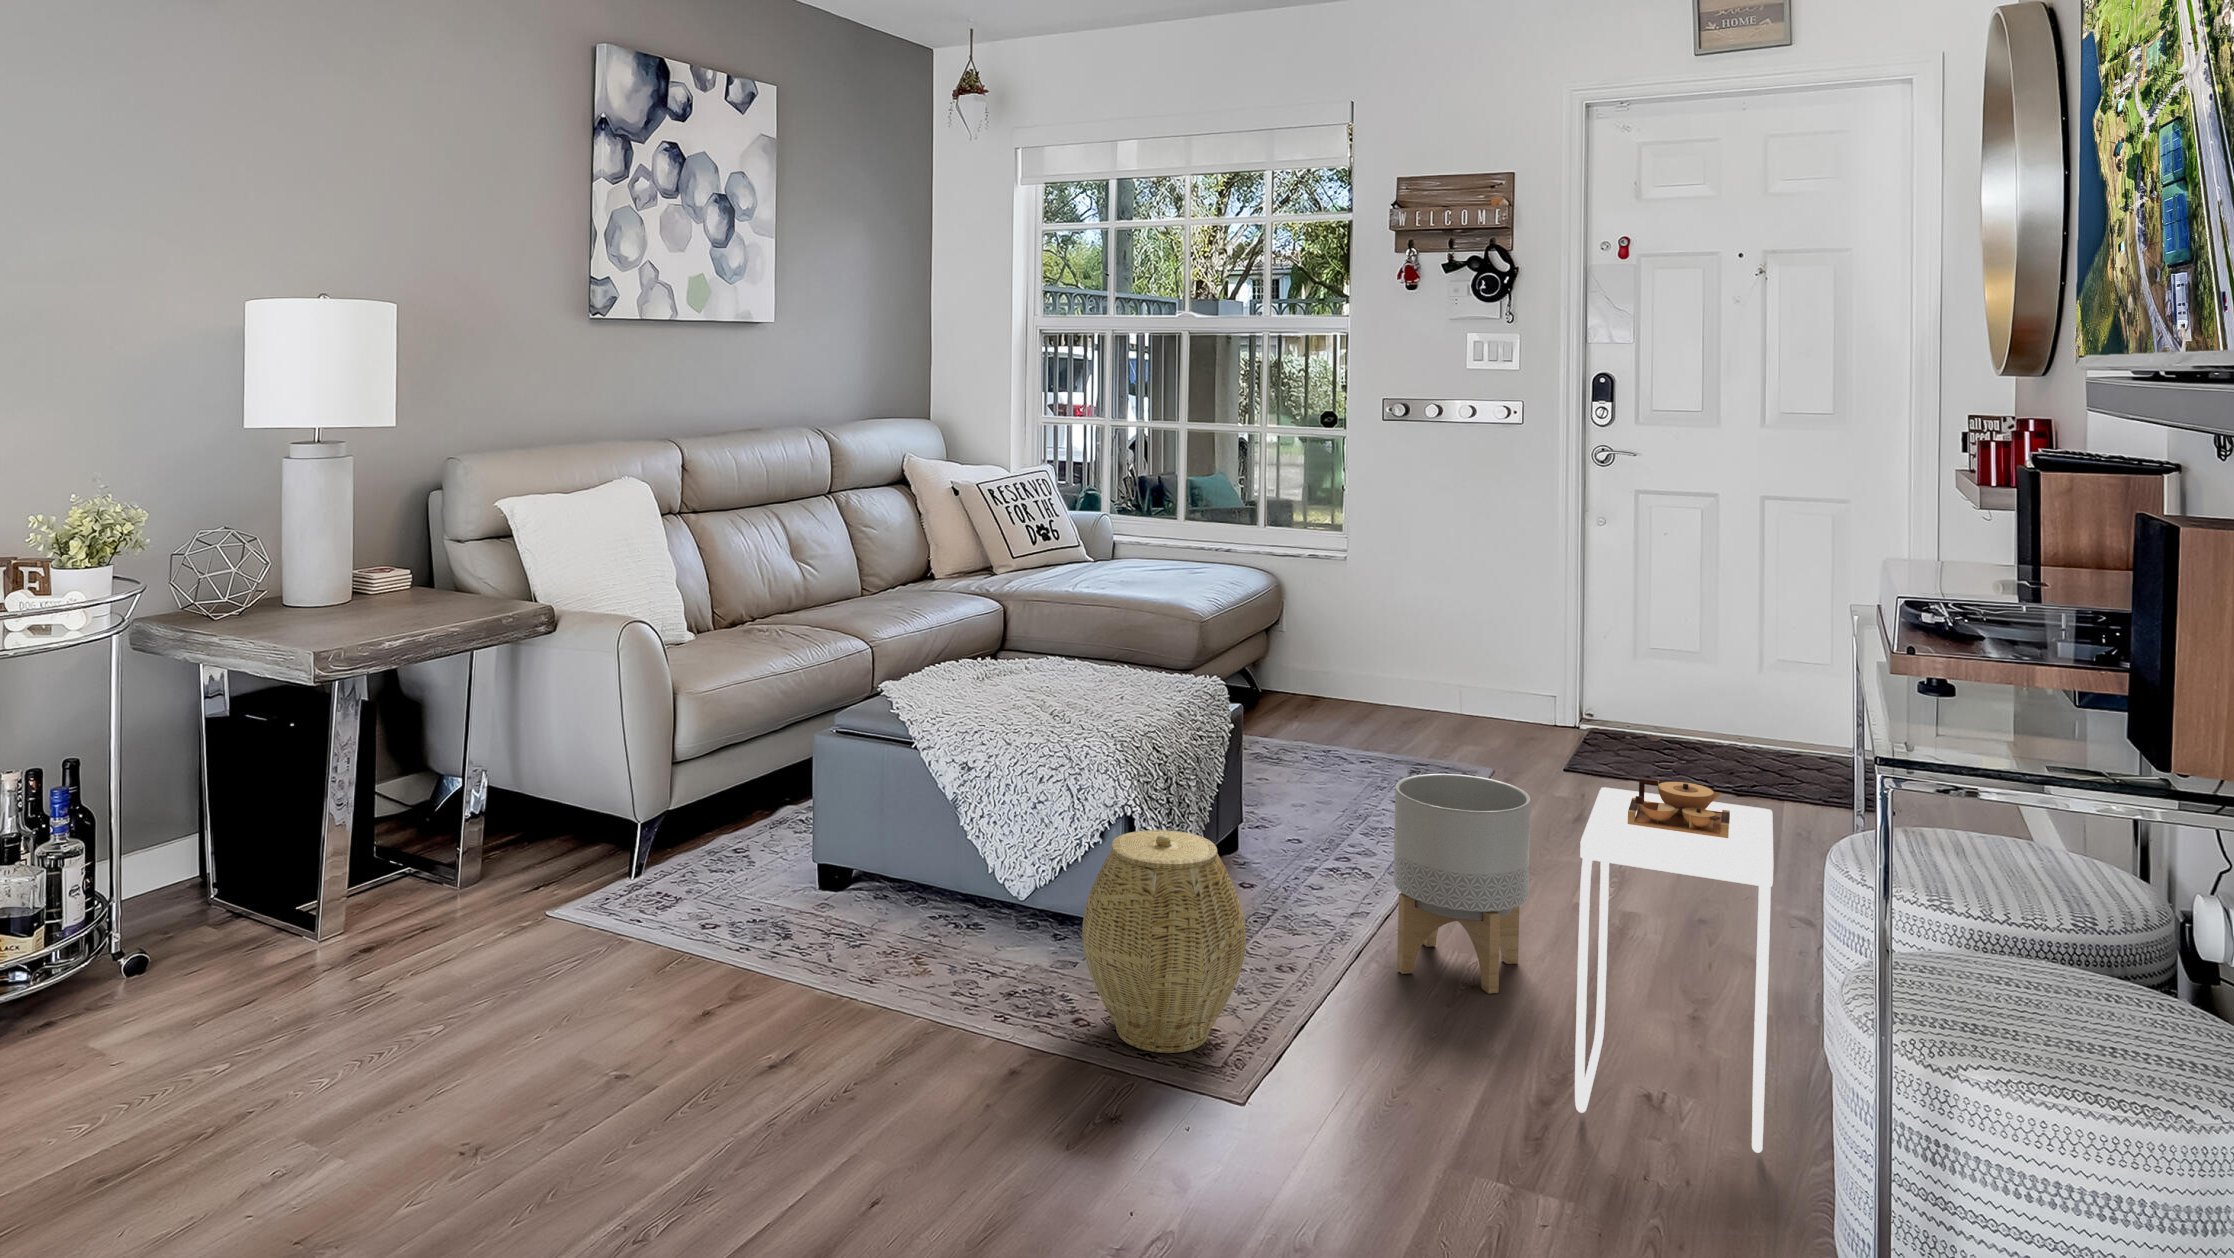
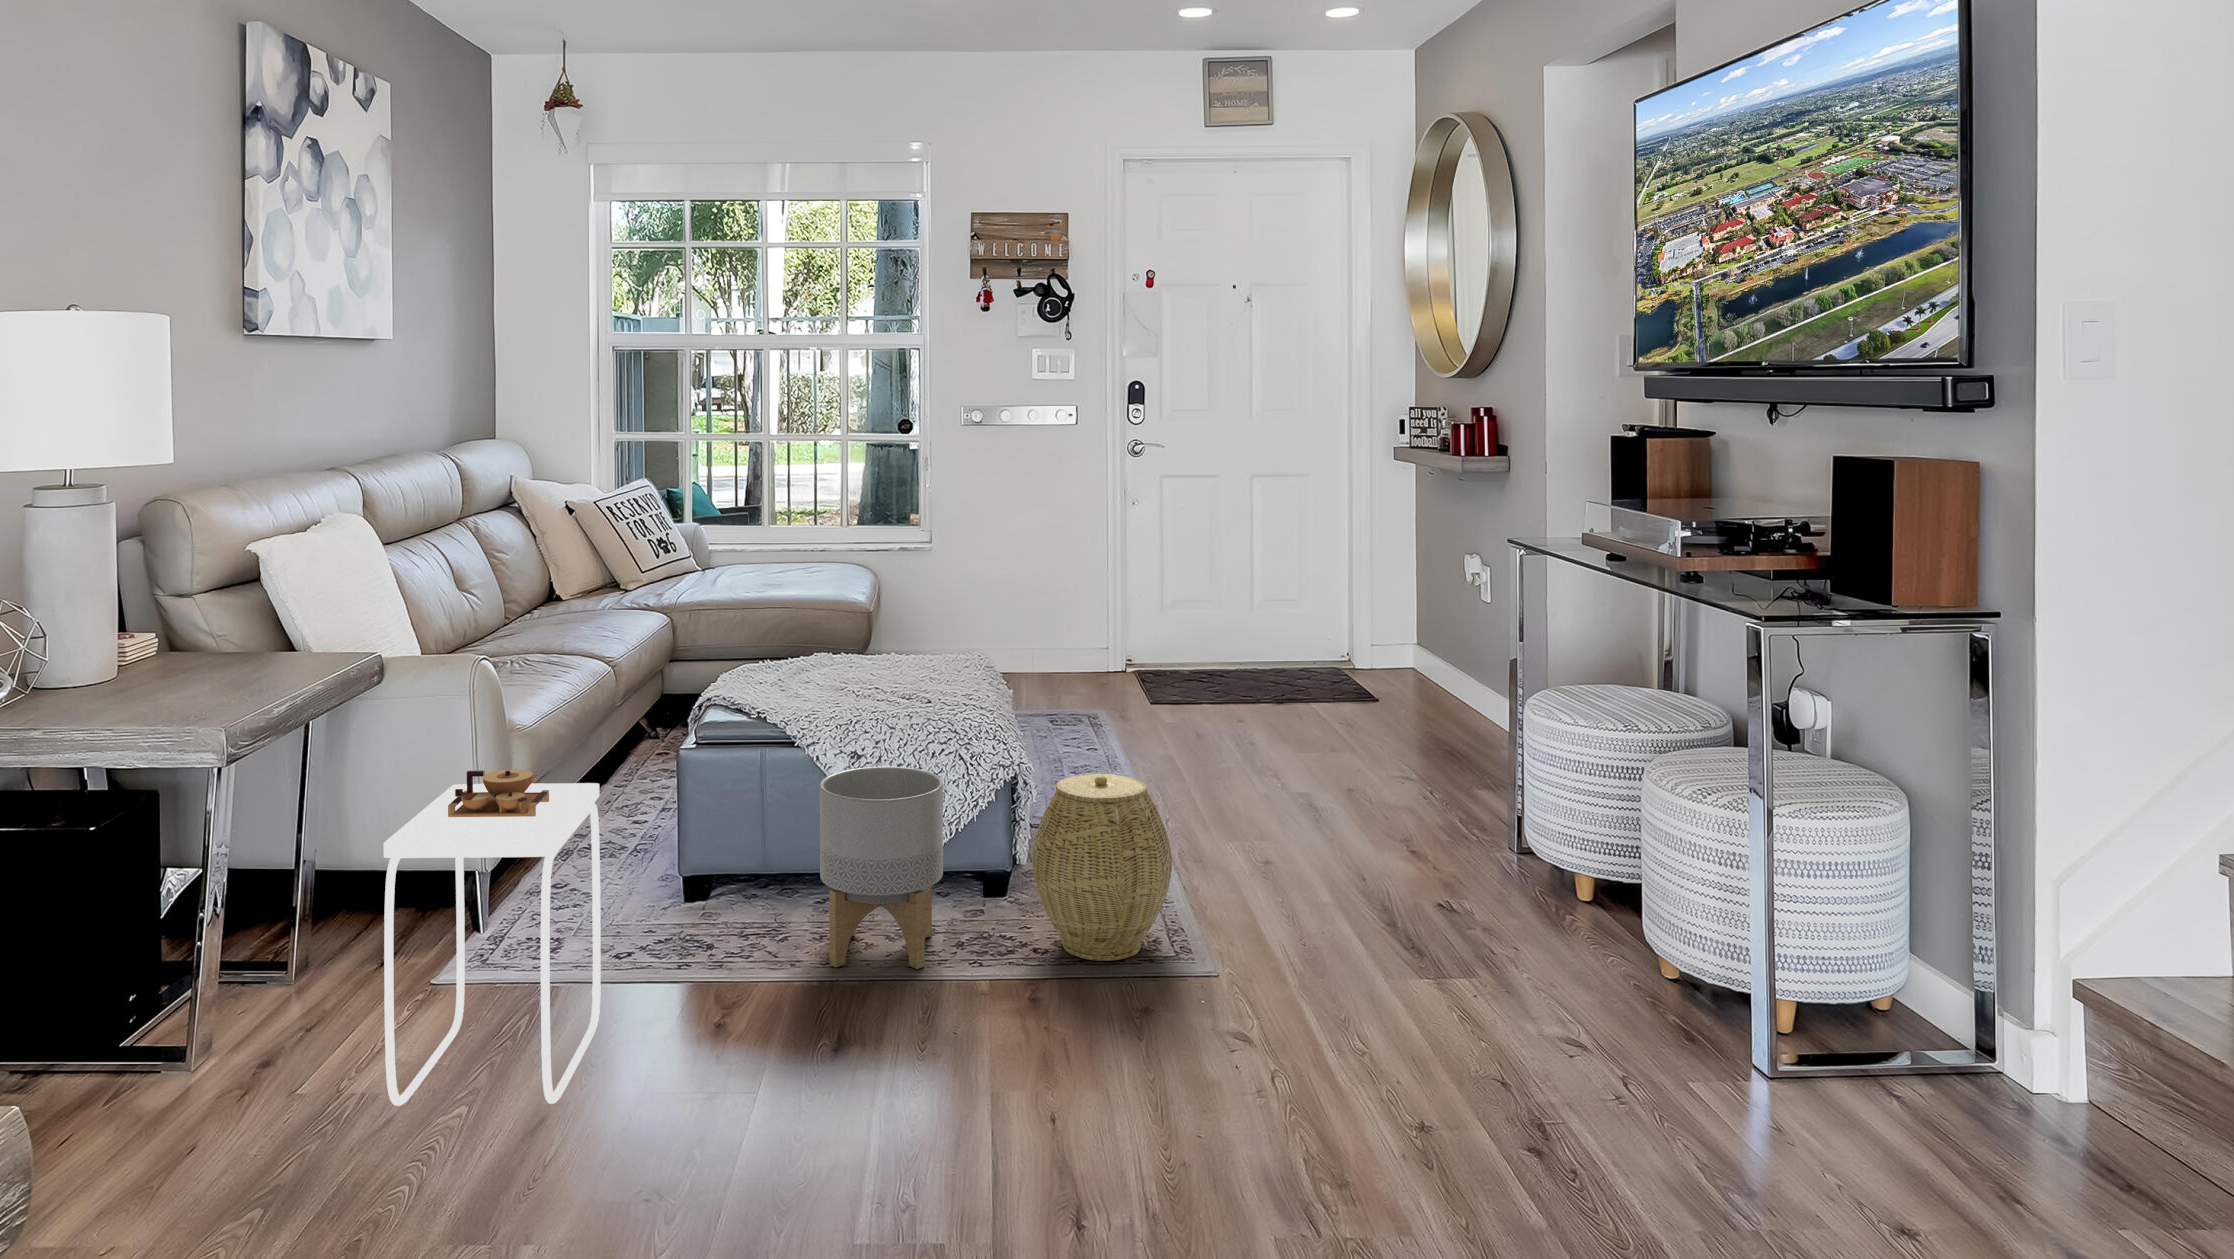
planter: present [1393,774,1531,994] -> present [820,767,943,969]
side table: present [1575,778,1773,1153] -> present [384,769,601,1106]

